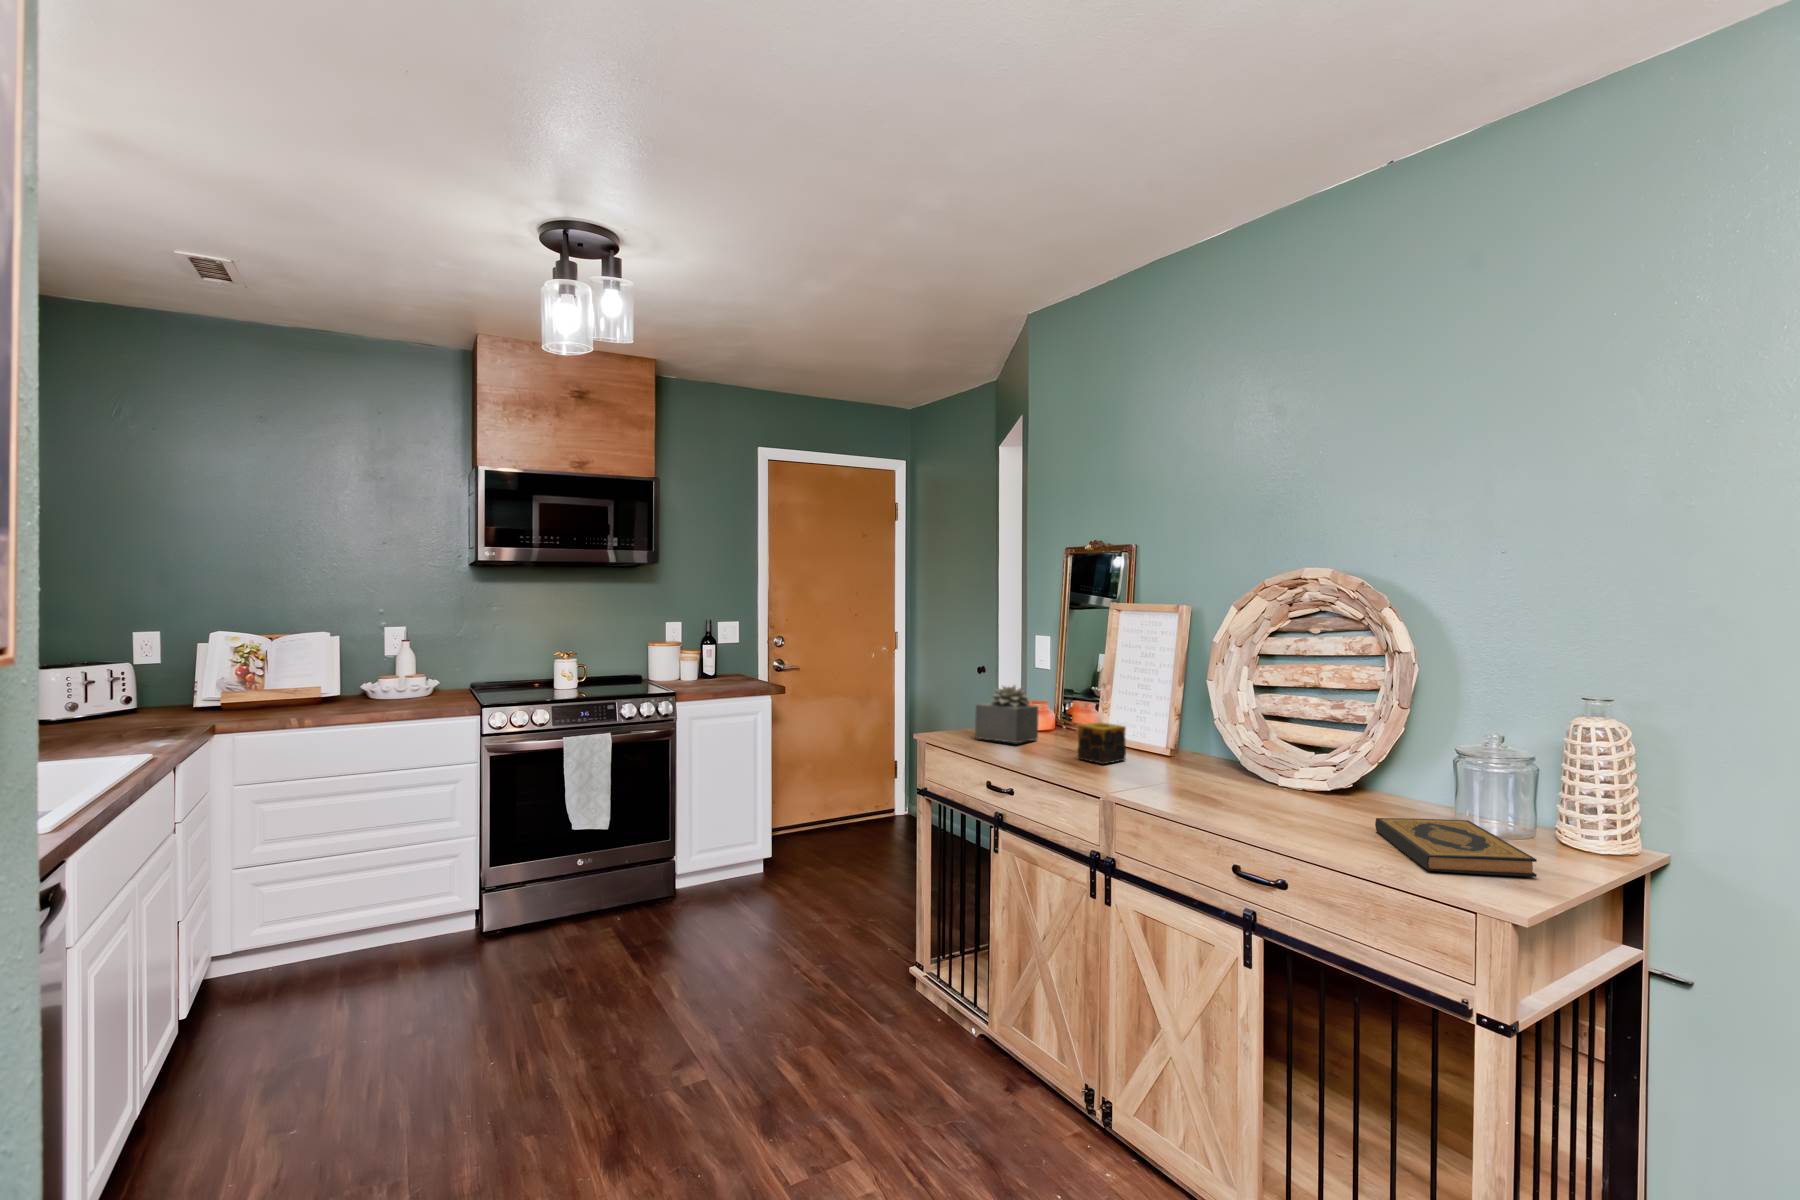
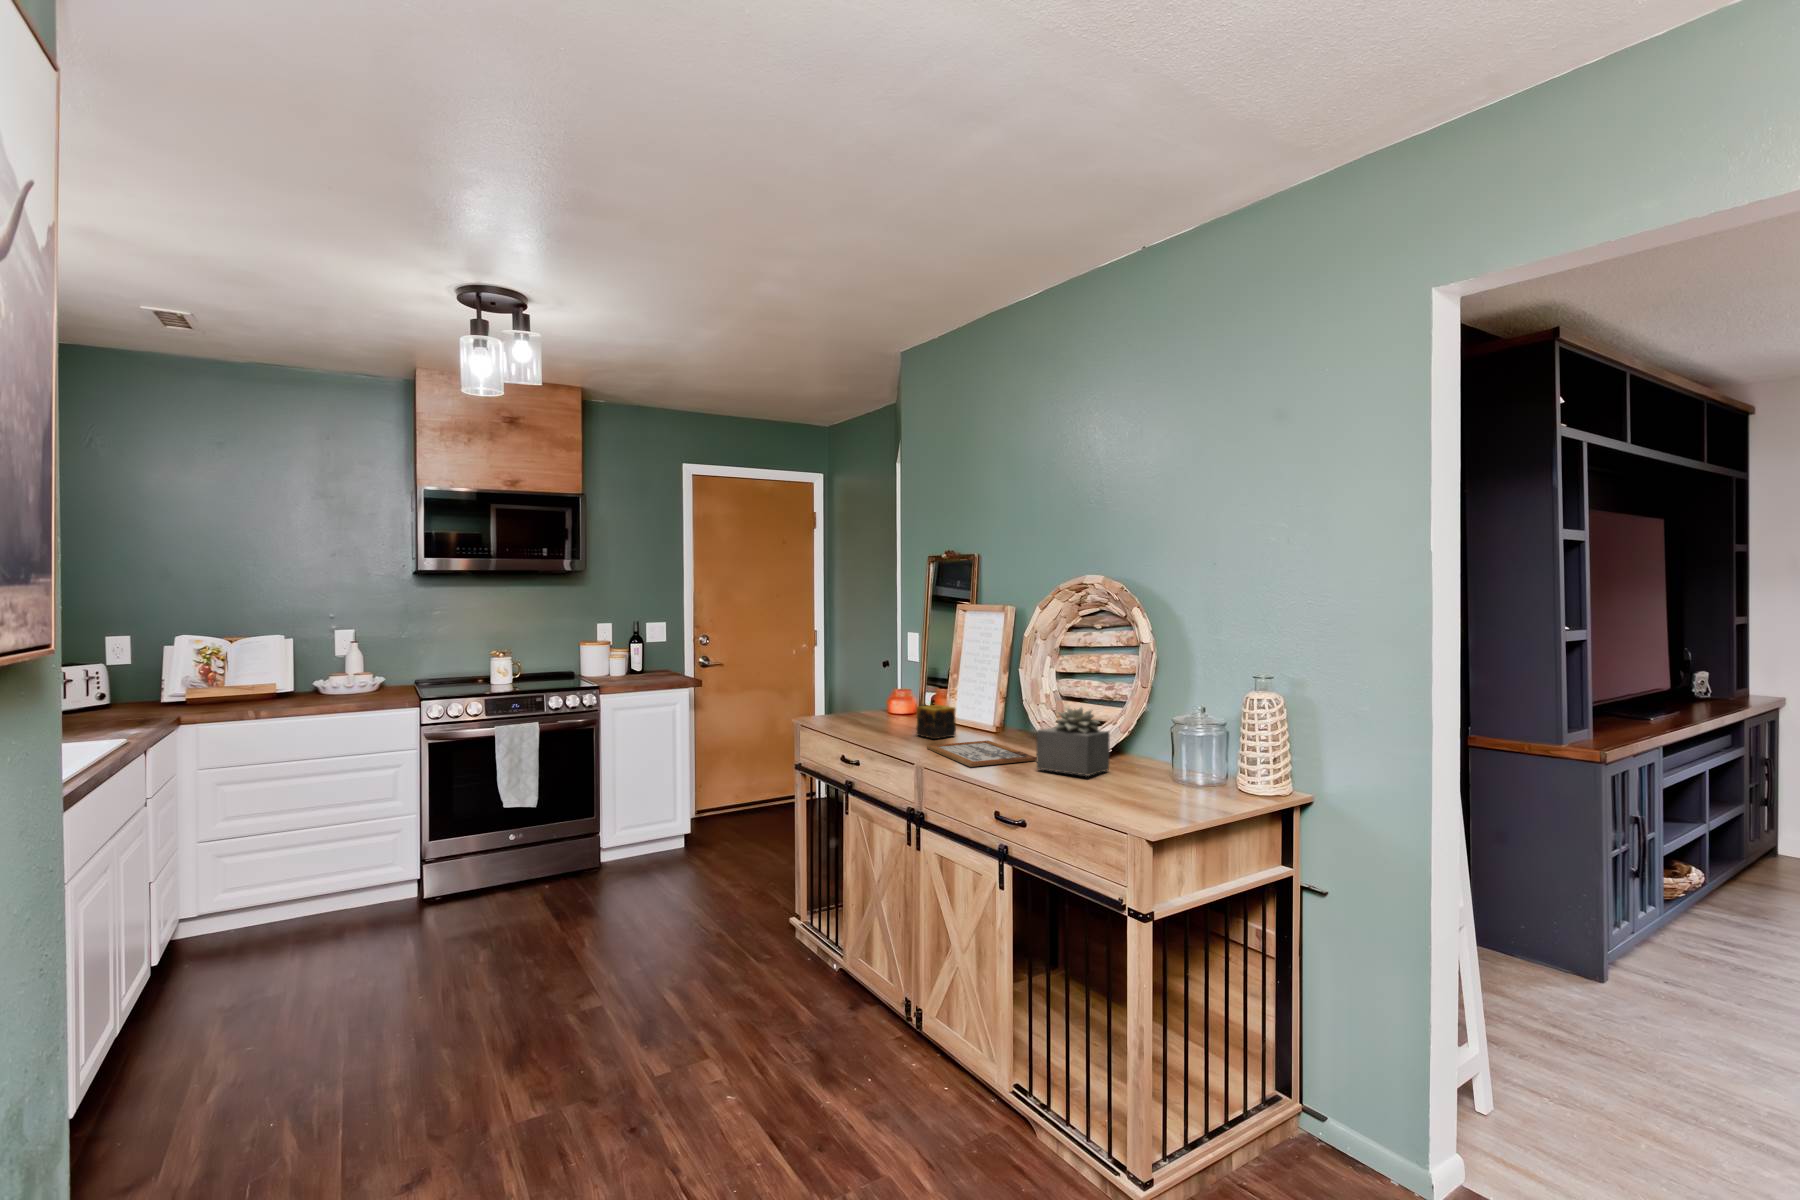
succulent plant: present [975,685,1038,743] -> present [1037,707,1110,776]
picture frame: none [1104,767,1257,805] -> present [927,740,1037,767]
hardback book: present [1375,818,1537,877] -> none [1104,772,1188,809]

